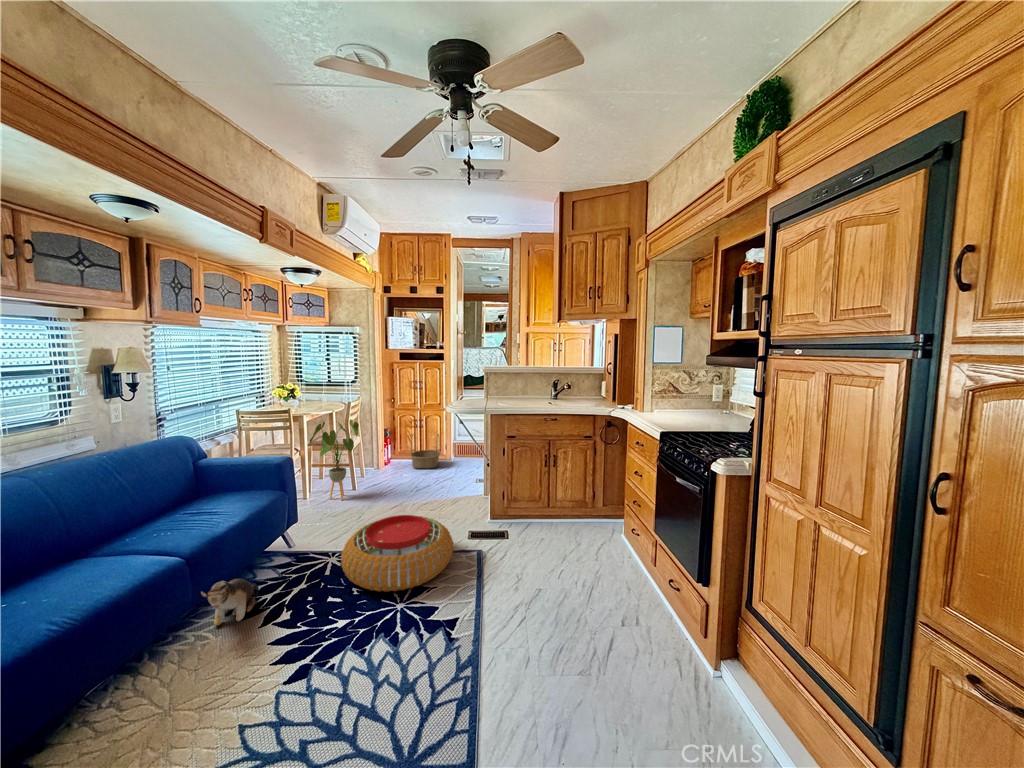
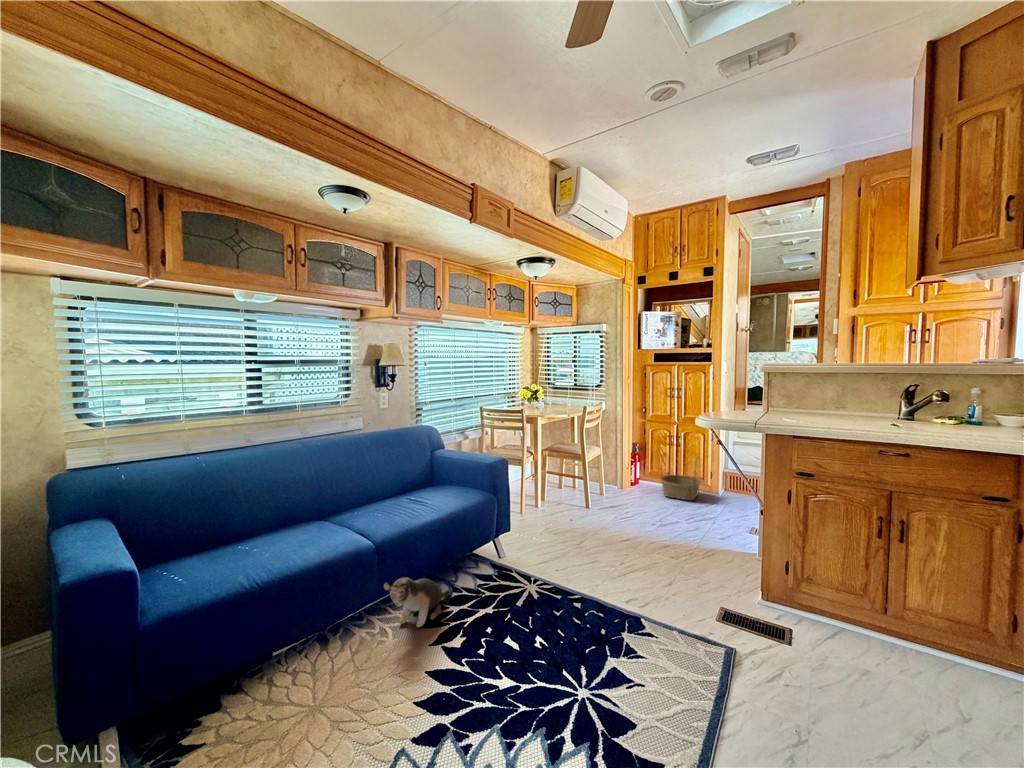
house plant: present [310,419,359,500] -> none [542,426,594,517]
pouf: present [341,515,453,592] -> none [530,554,684,671]

